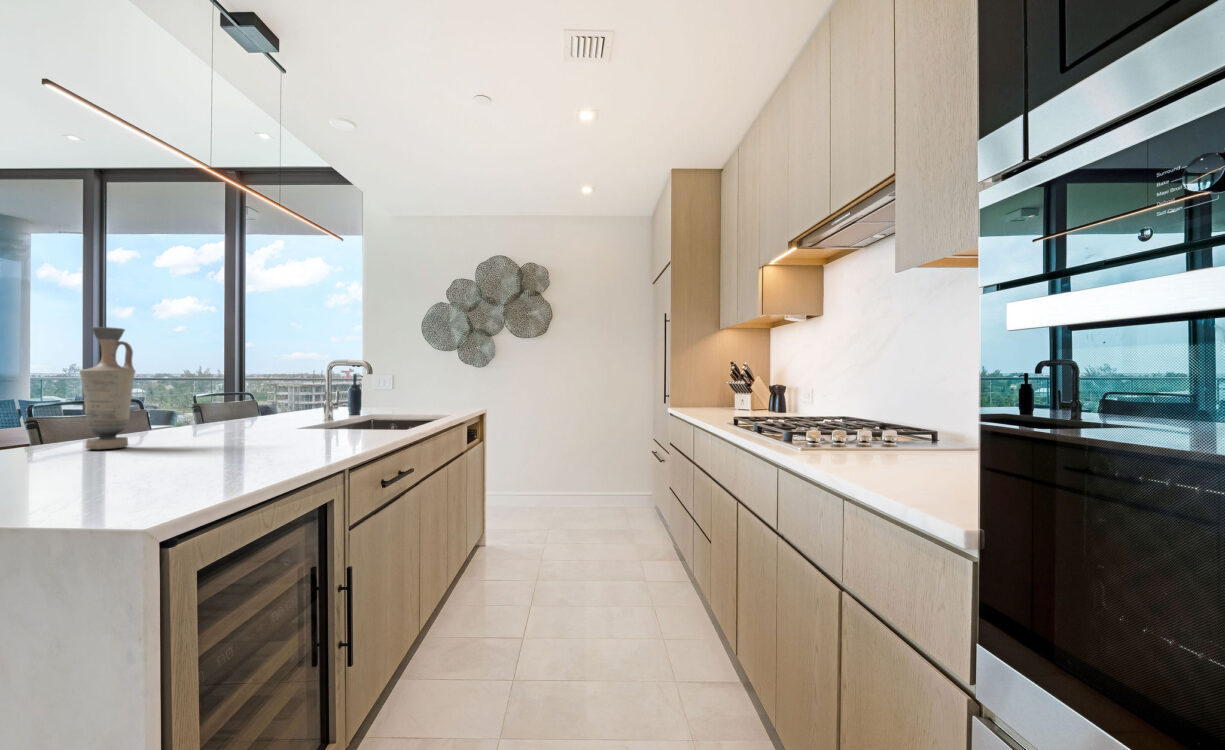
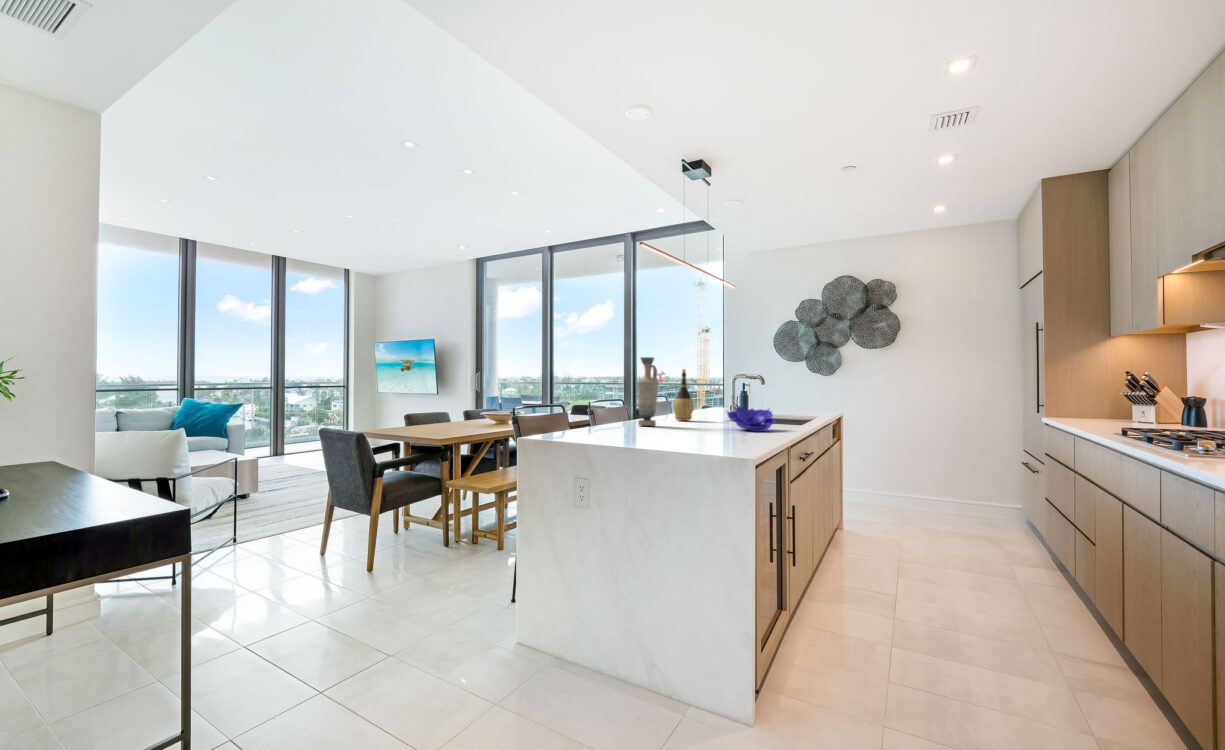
wine bottle: none [203,352,242,431] -> present [673,370,694,421]
decorative bowl: none [264,406,348,448] -> present [727,406,776,431]

